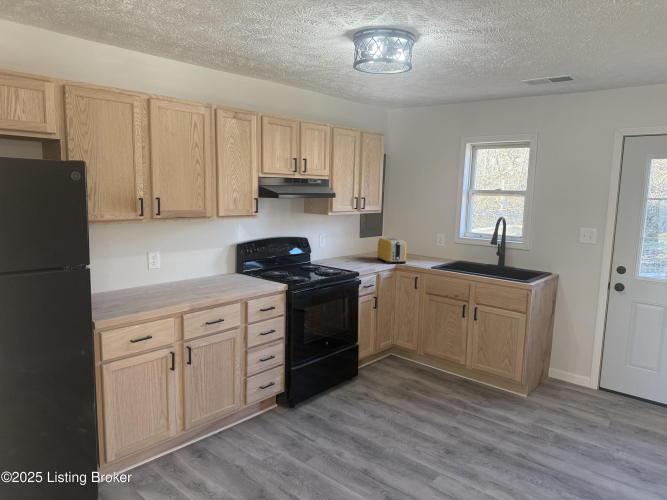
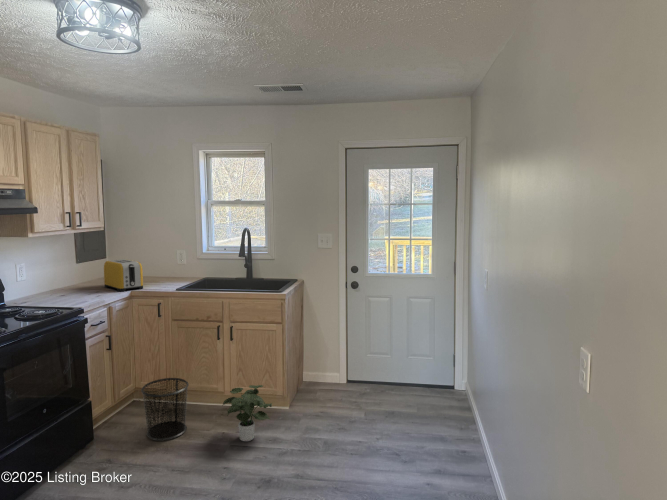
waste bin: none [395,341,433,392] -> present [141,378,189,441]
potted plant: none [458,363,506,412] -> present [223,385,272,441]

